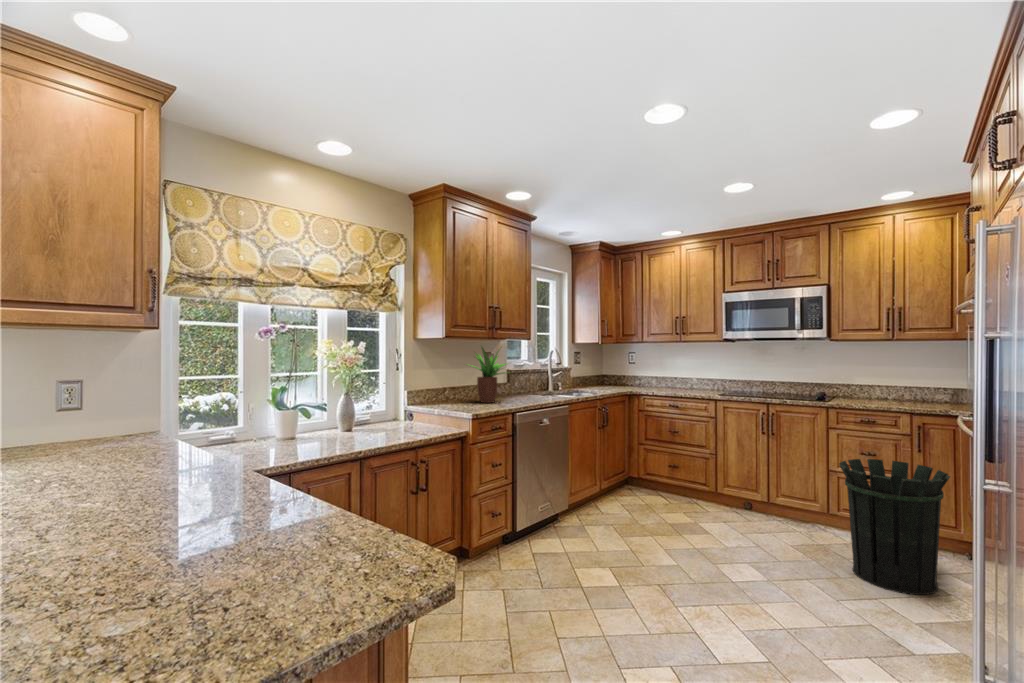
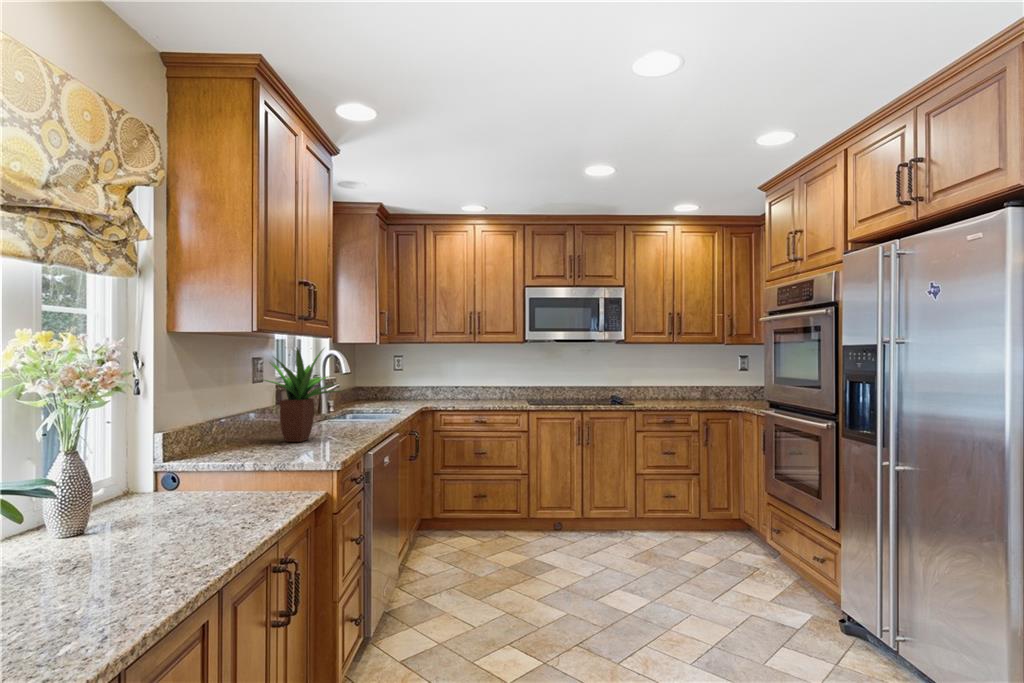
waste bin: present [839,459,950,595] -> none [679,457,766,578]

